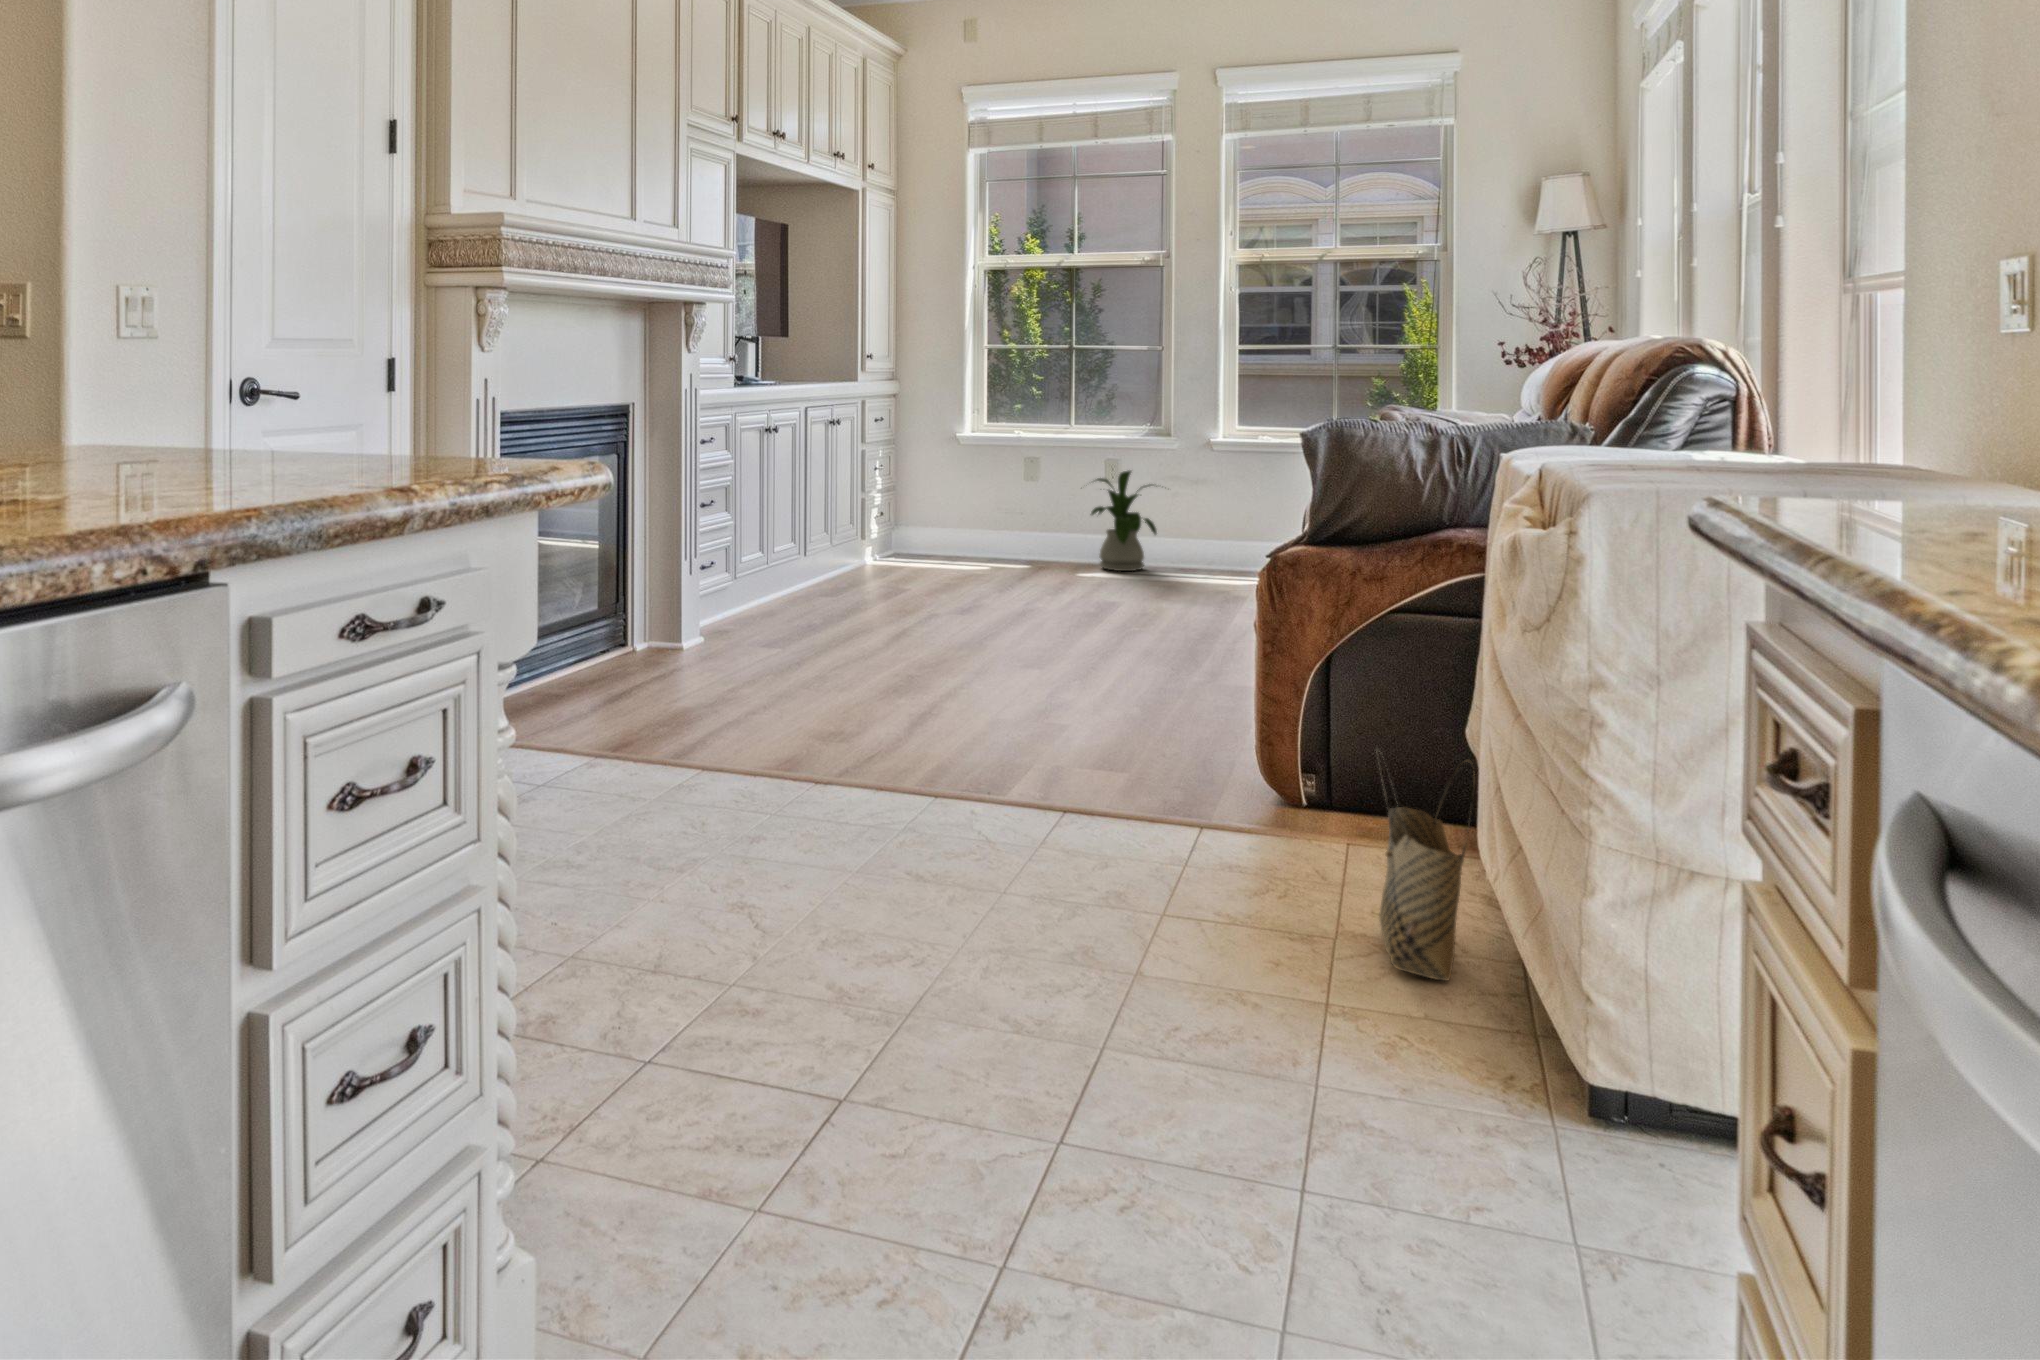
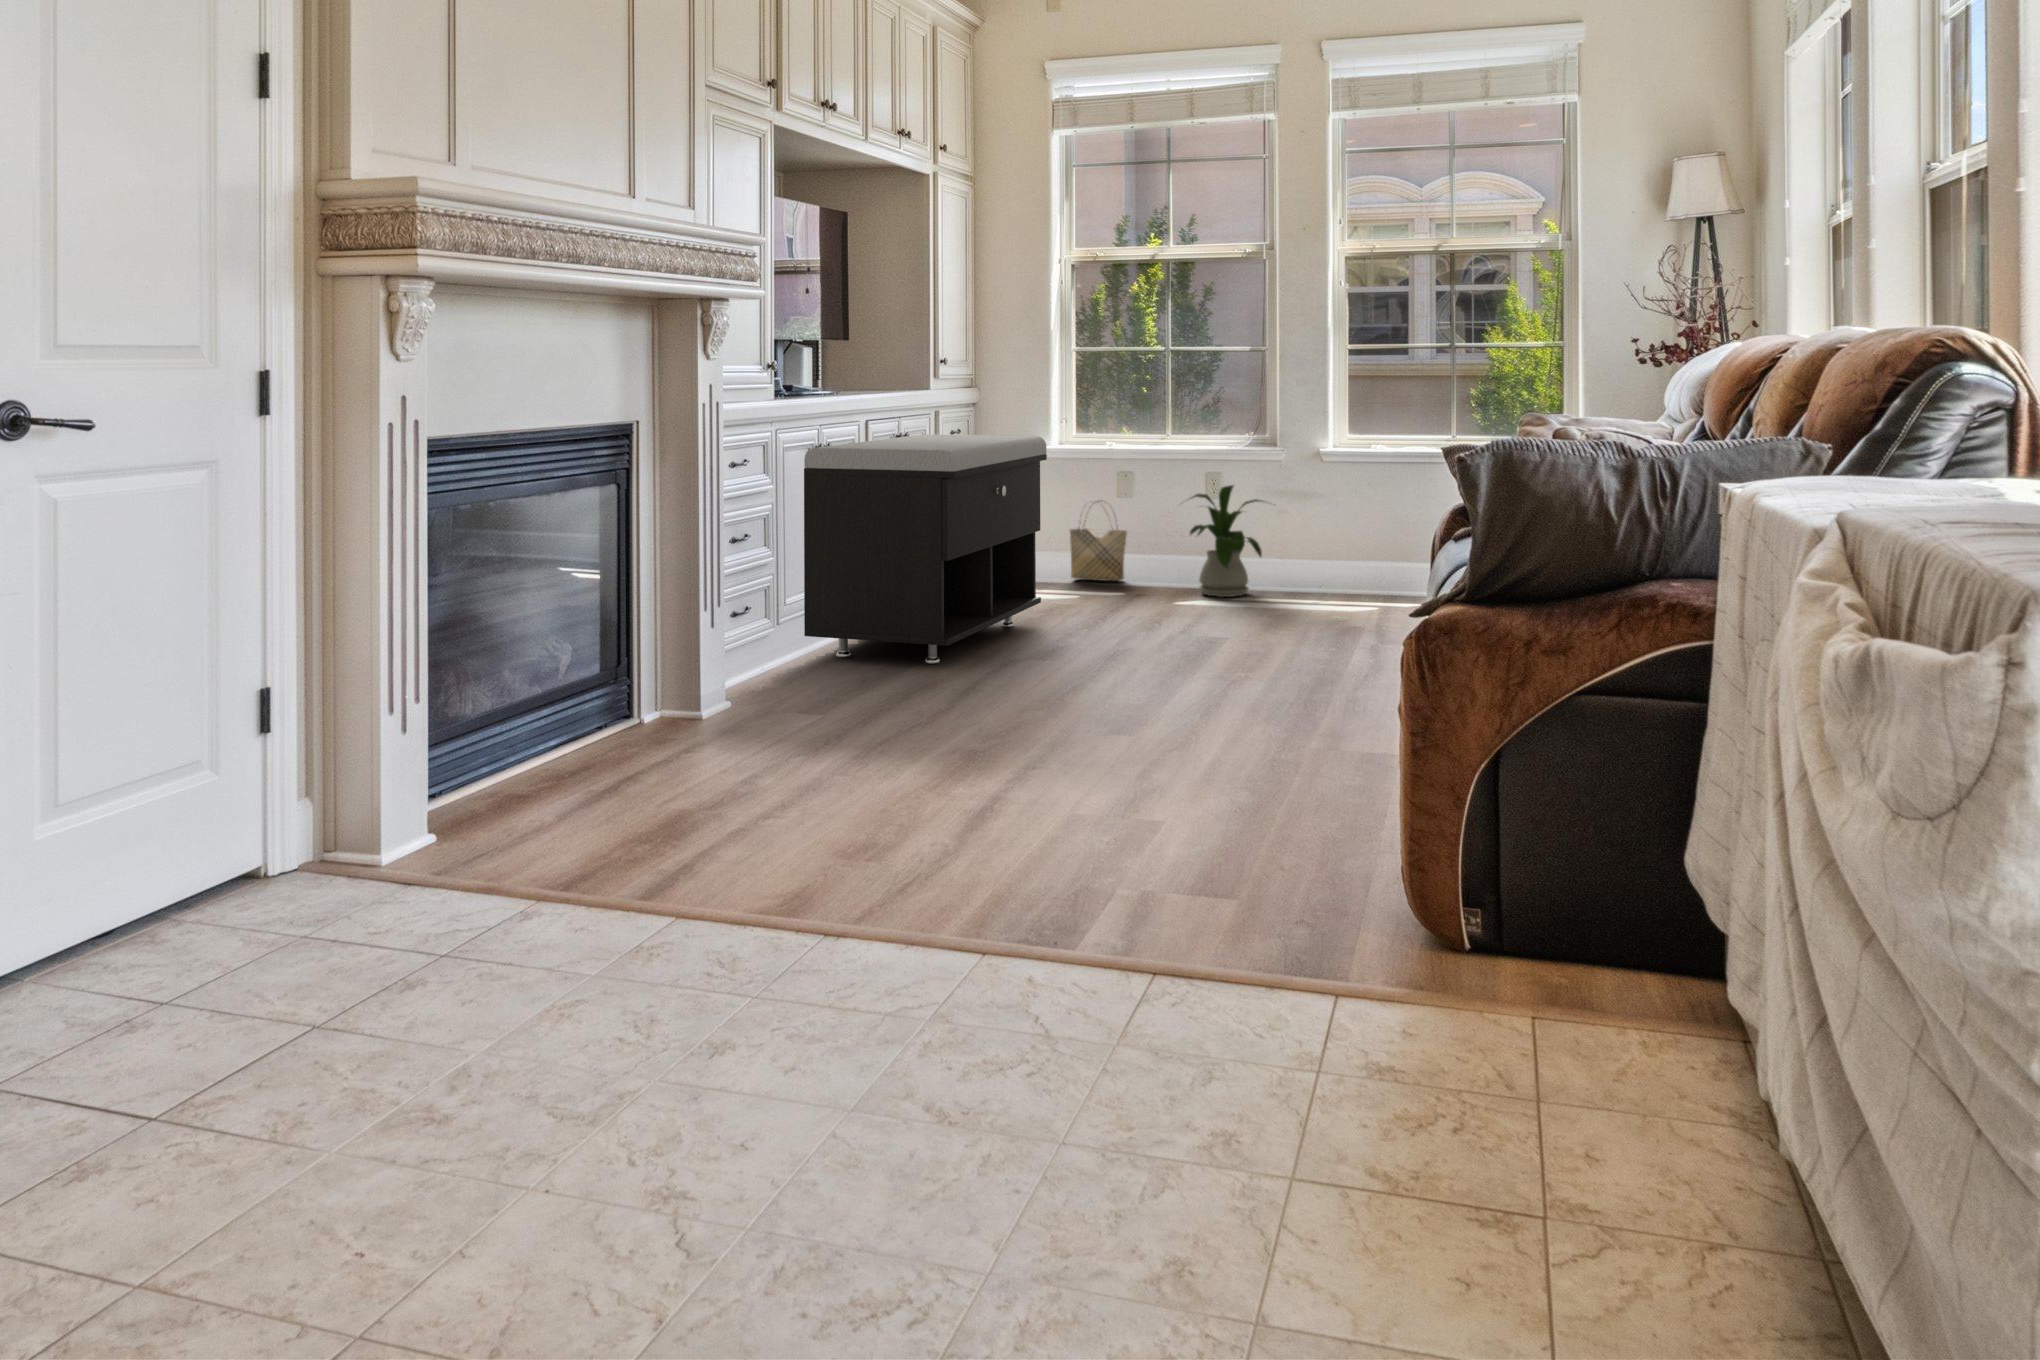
storage bench: none [758,421,964,615] -> present [804,434,1047,664]
woven basket: present [1377,749,1475,981] -> present [1070,501,1127,581]

